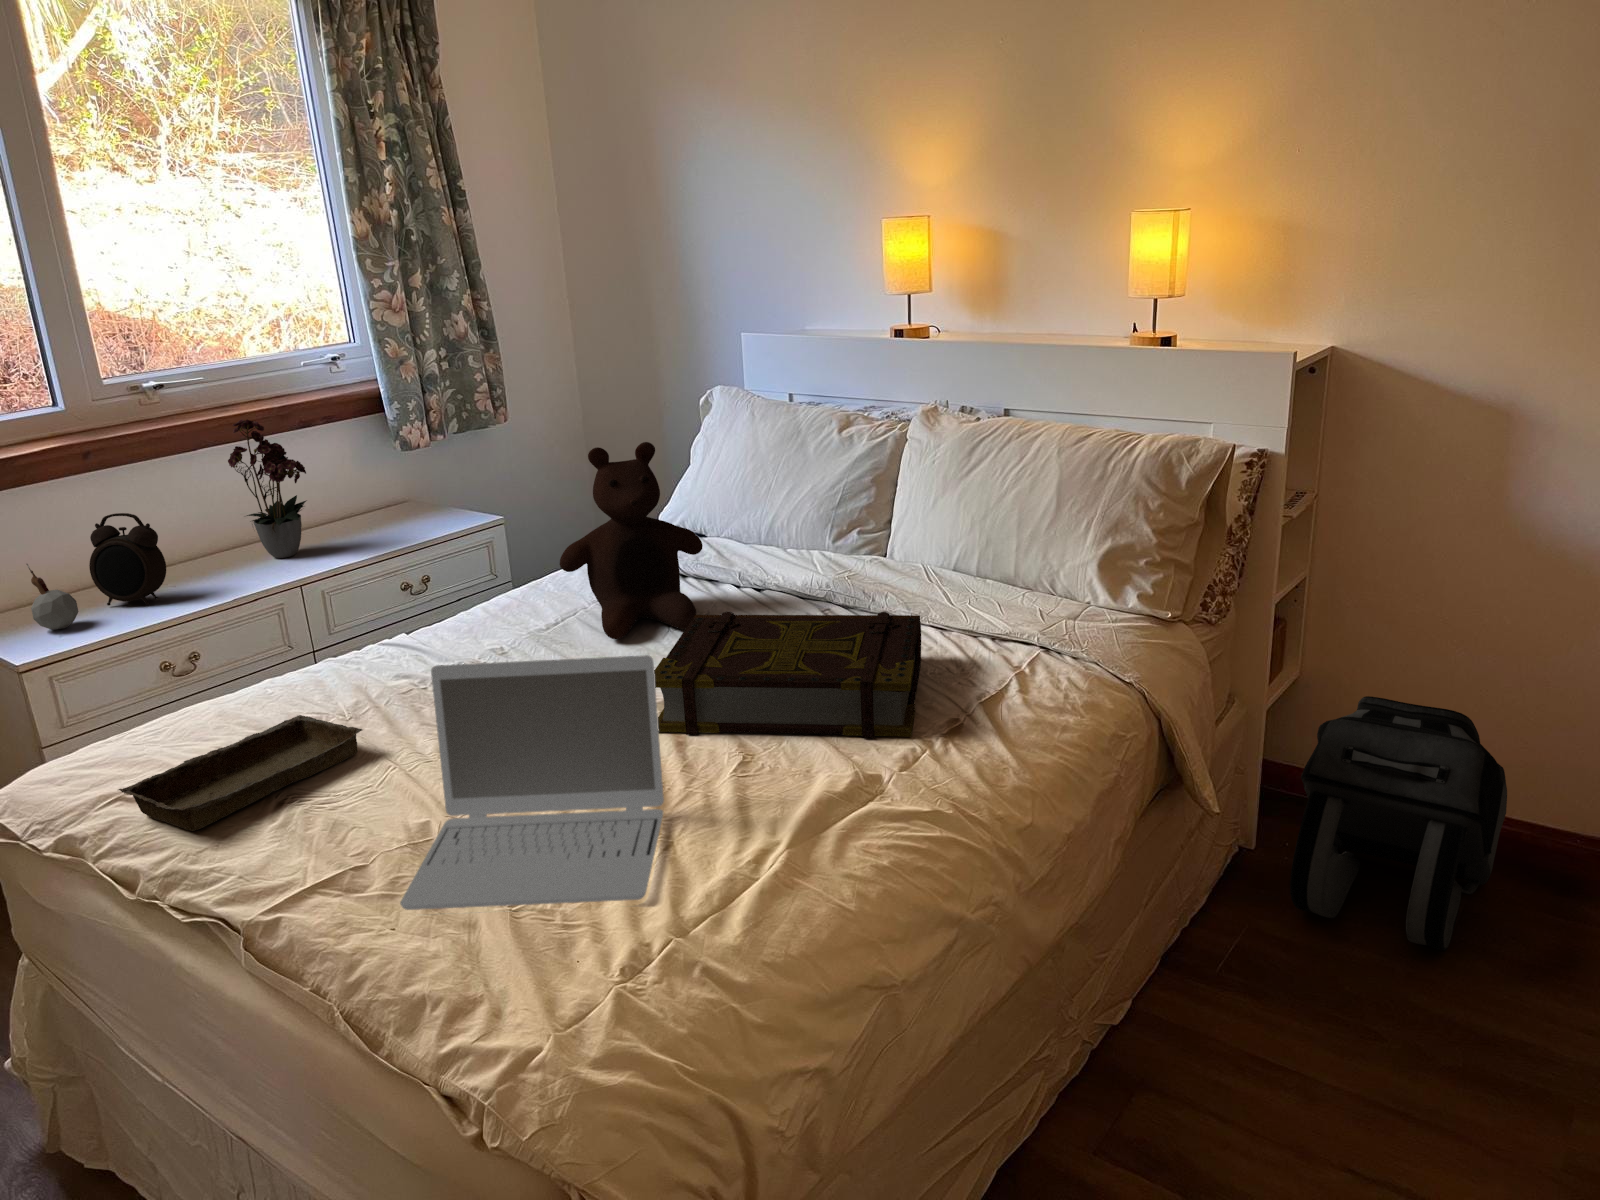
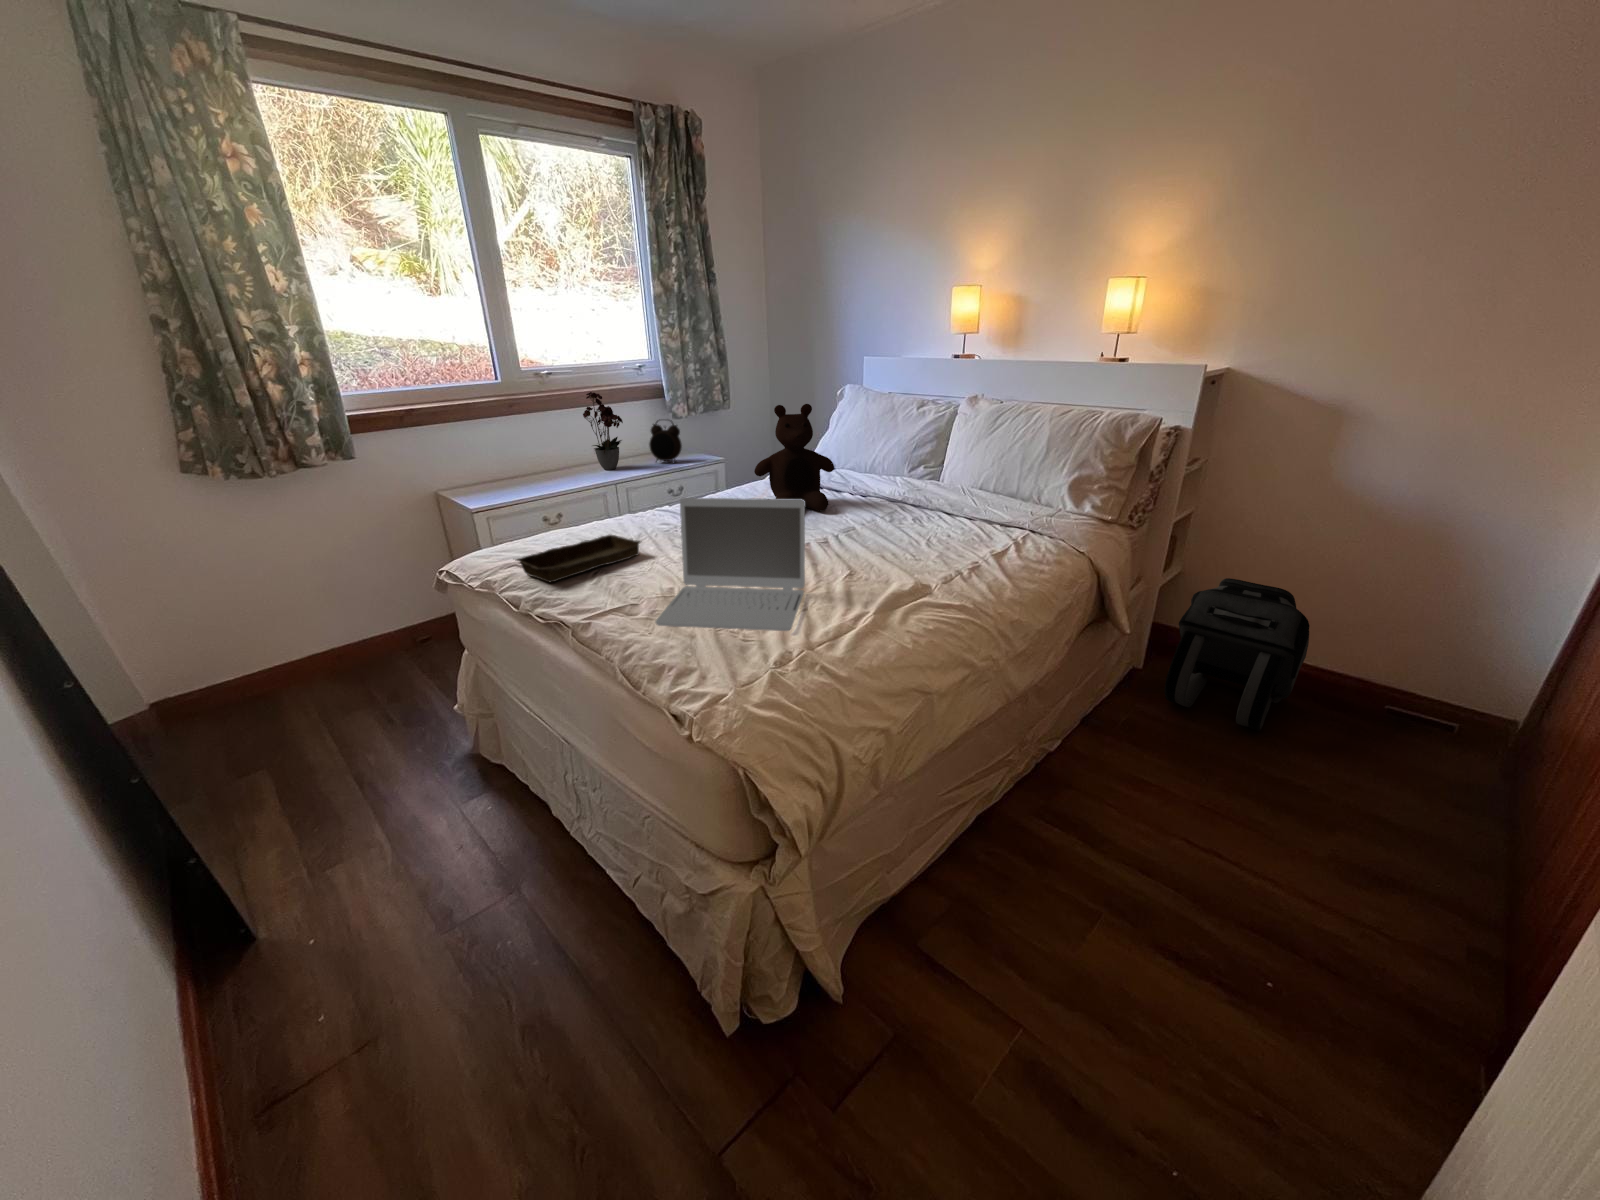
alarm clock: present [89,513,166,605] -> present [649,420,682,461]
candle: present [27,564,79,630] -> none [478,457,503,493]
book: present [654,612,921,738] -> none [800,498,959,568]

